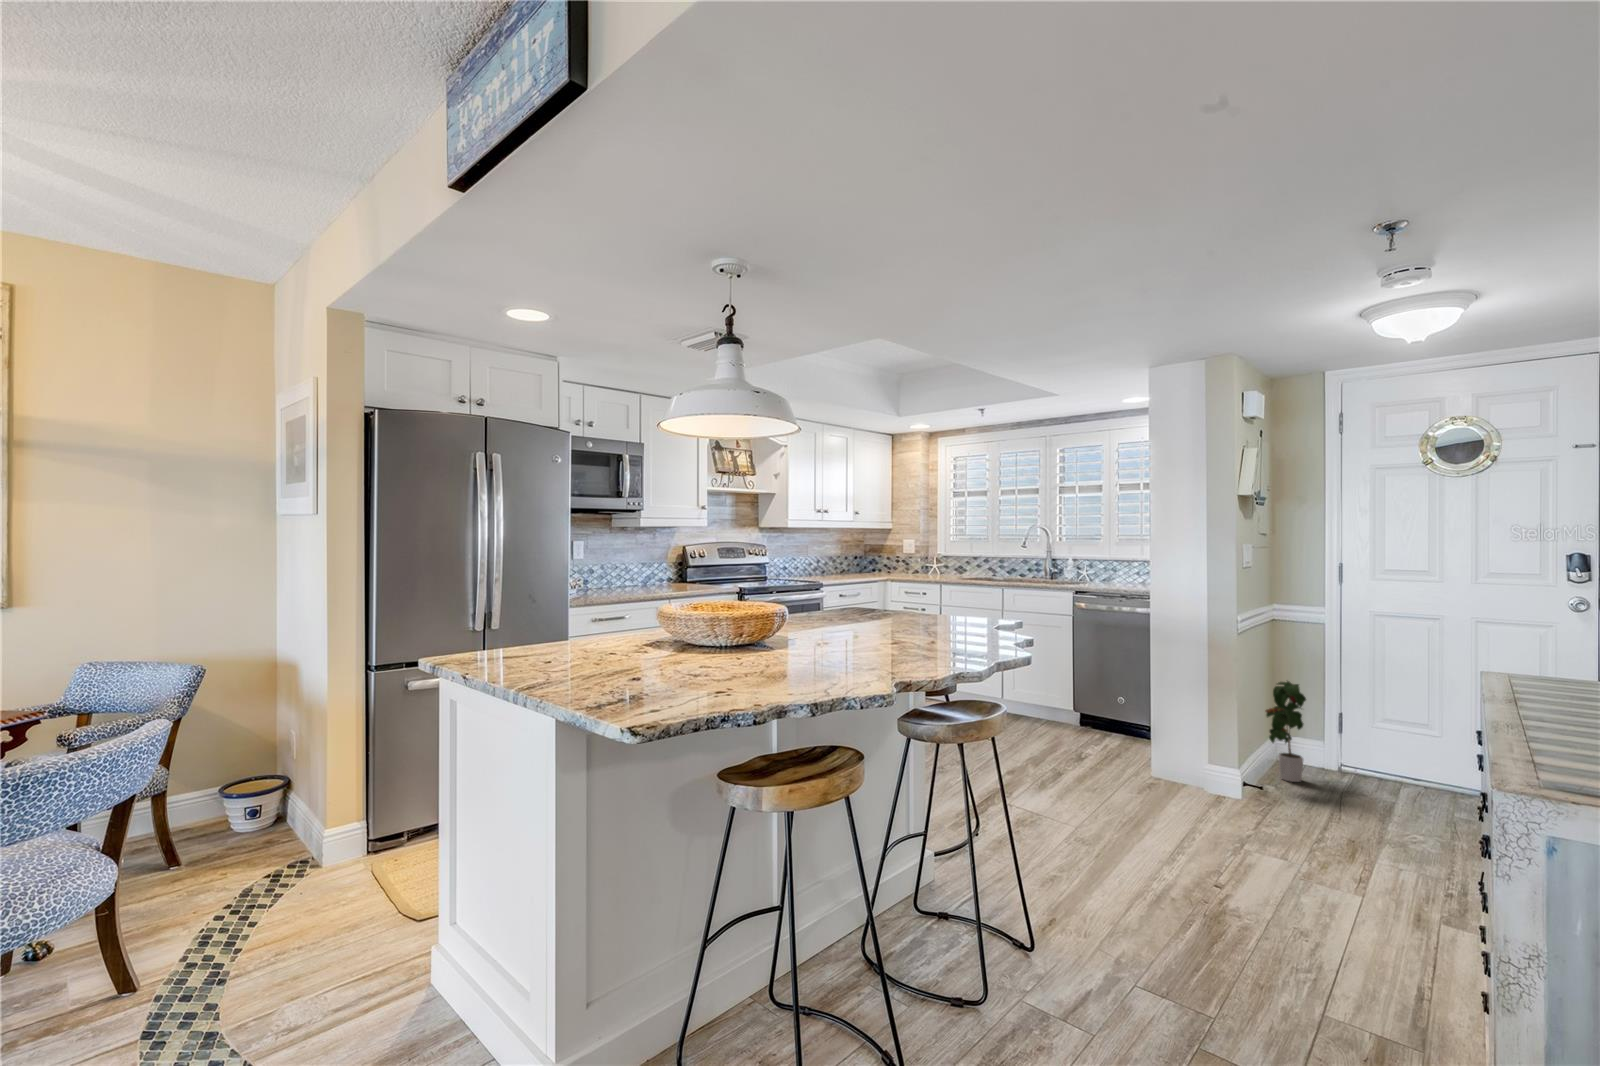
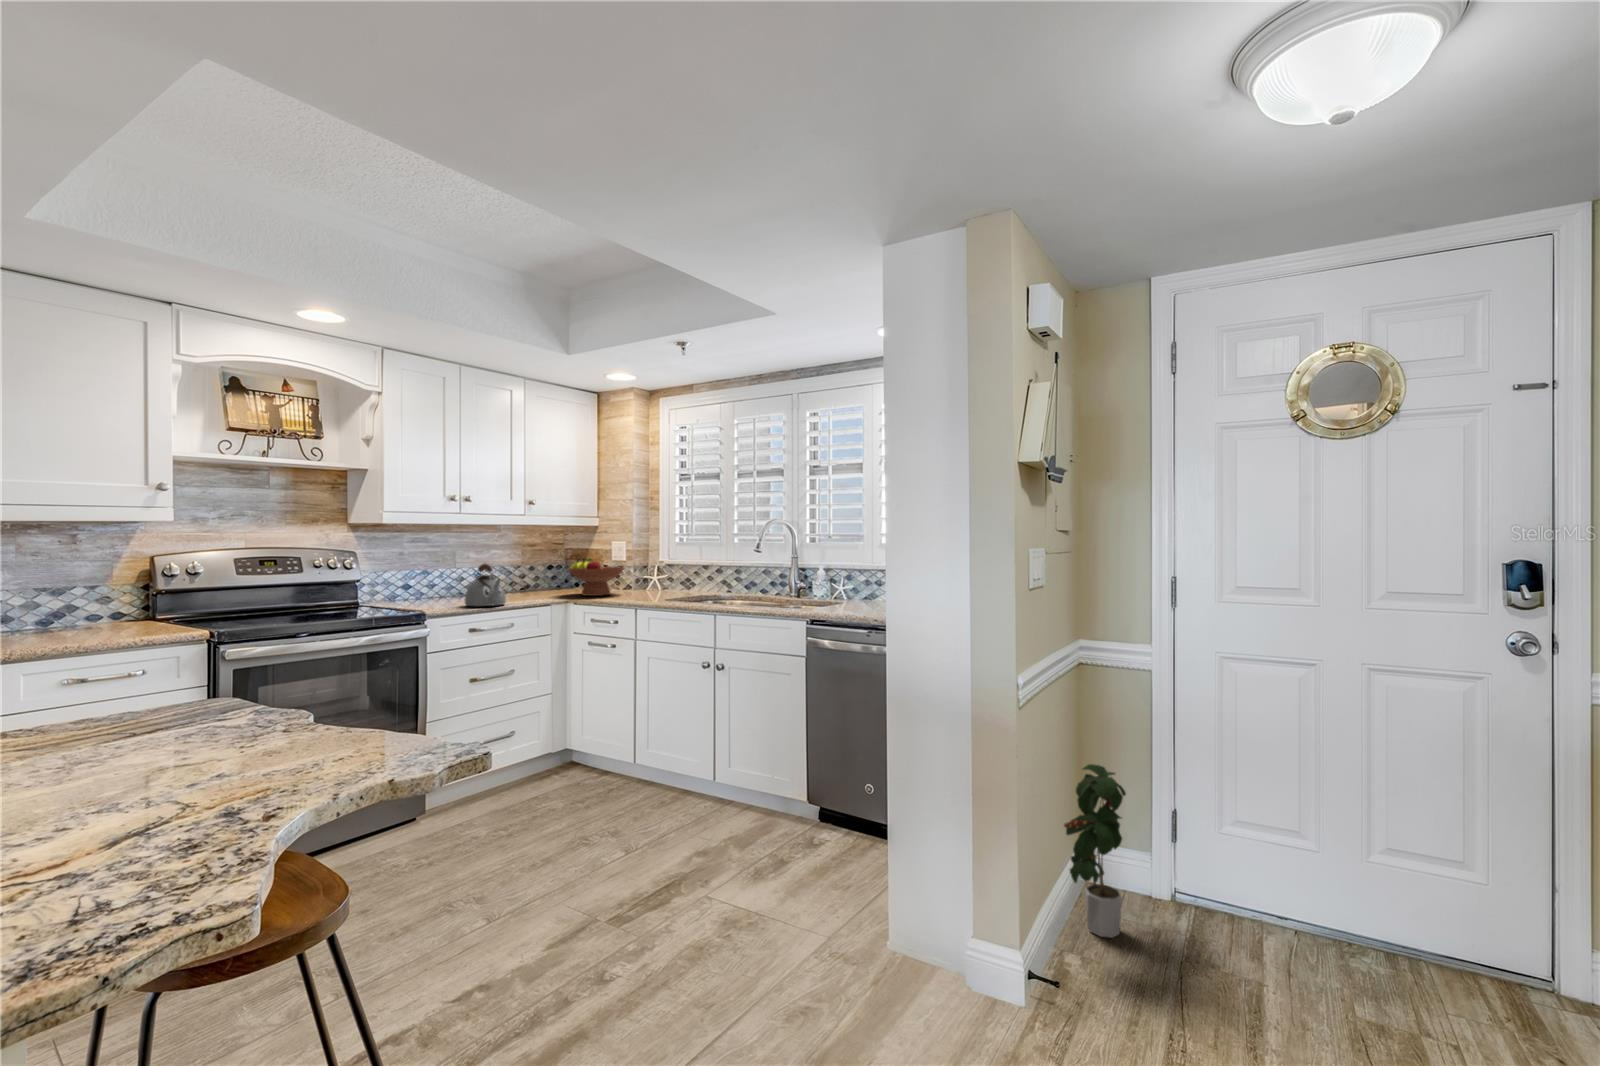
fruit bowl: none [881,551,921,577] -> present [567,558,624,596]
kettle: none [829,554,855,582] -> present [465,564,506,606]

